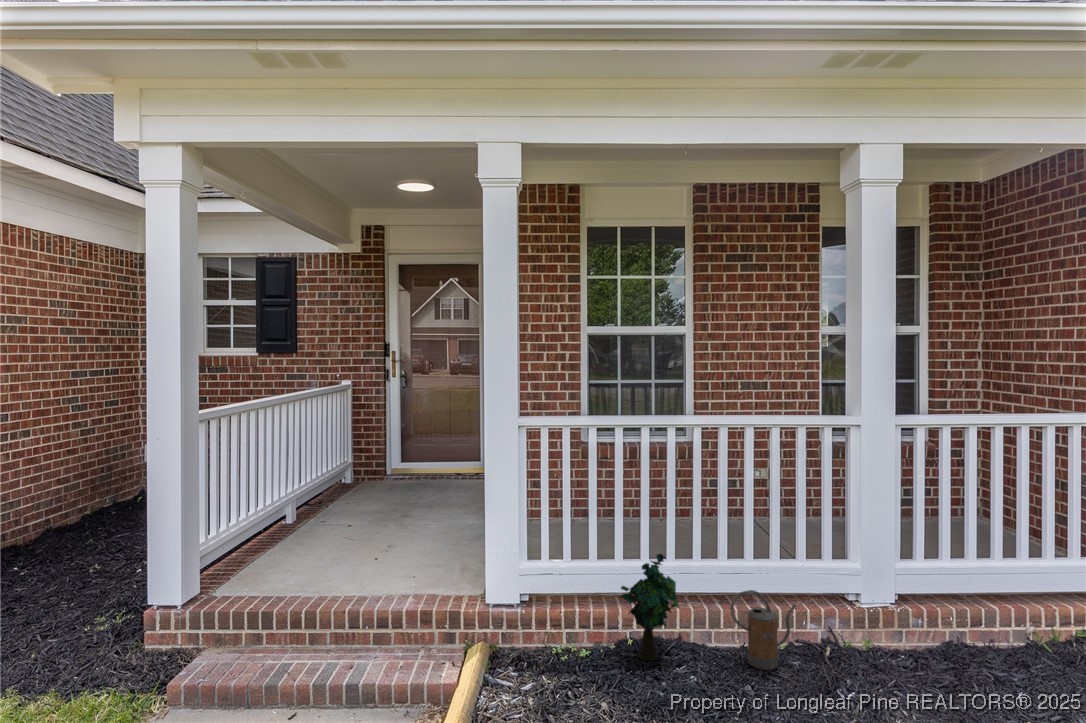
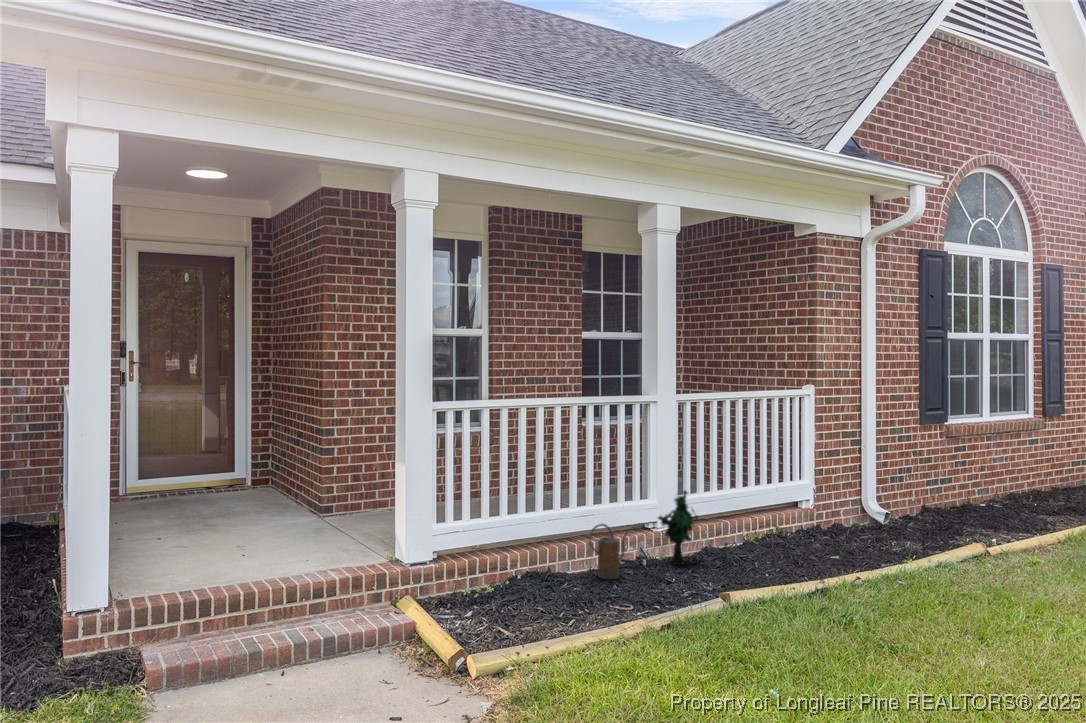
decorative plant: present [621,554,679,661] -> present [658,491,698,565]

